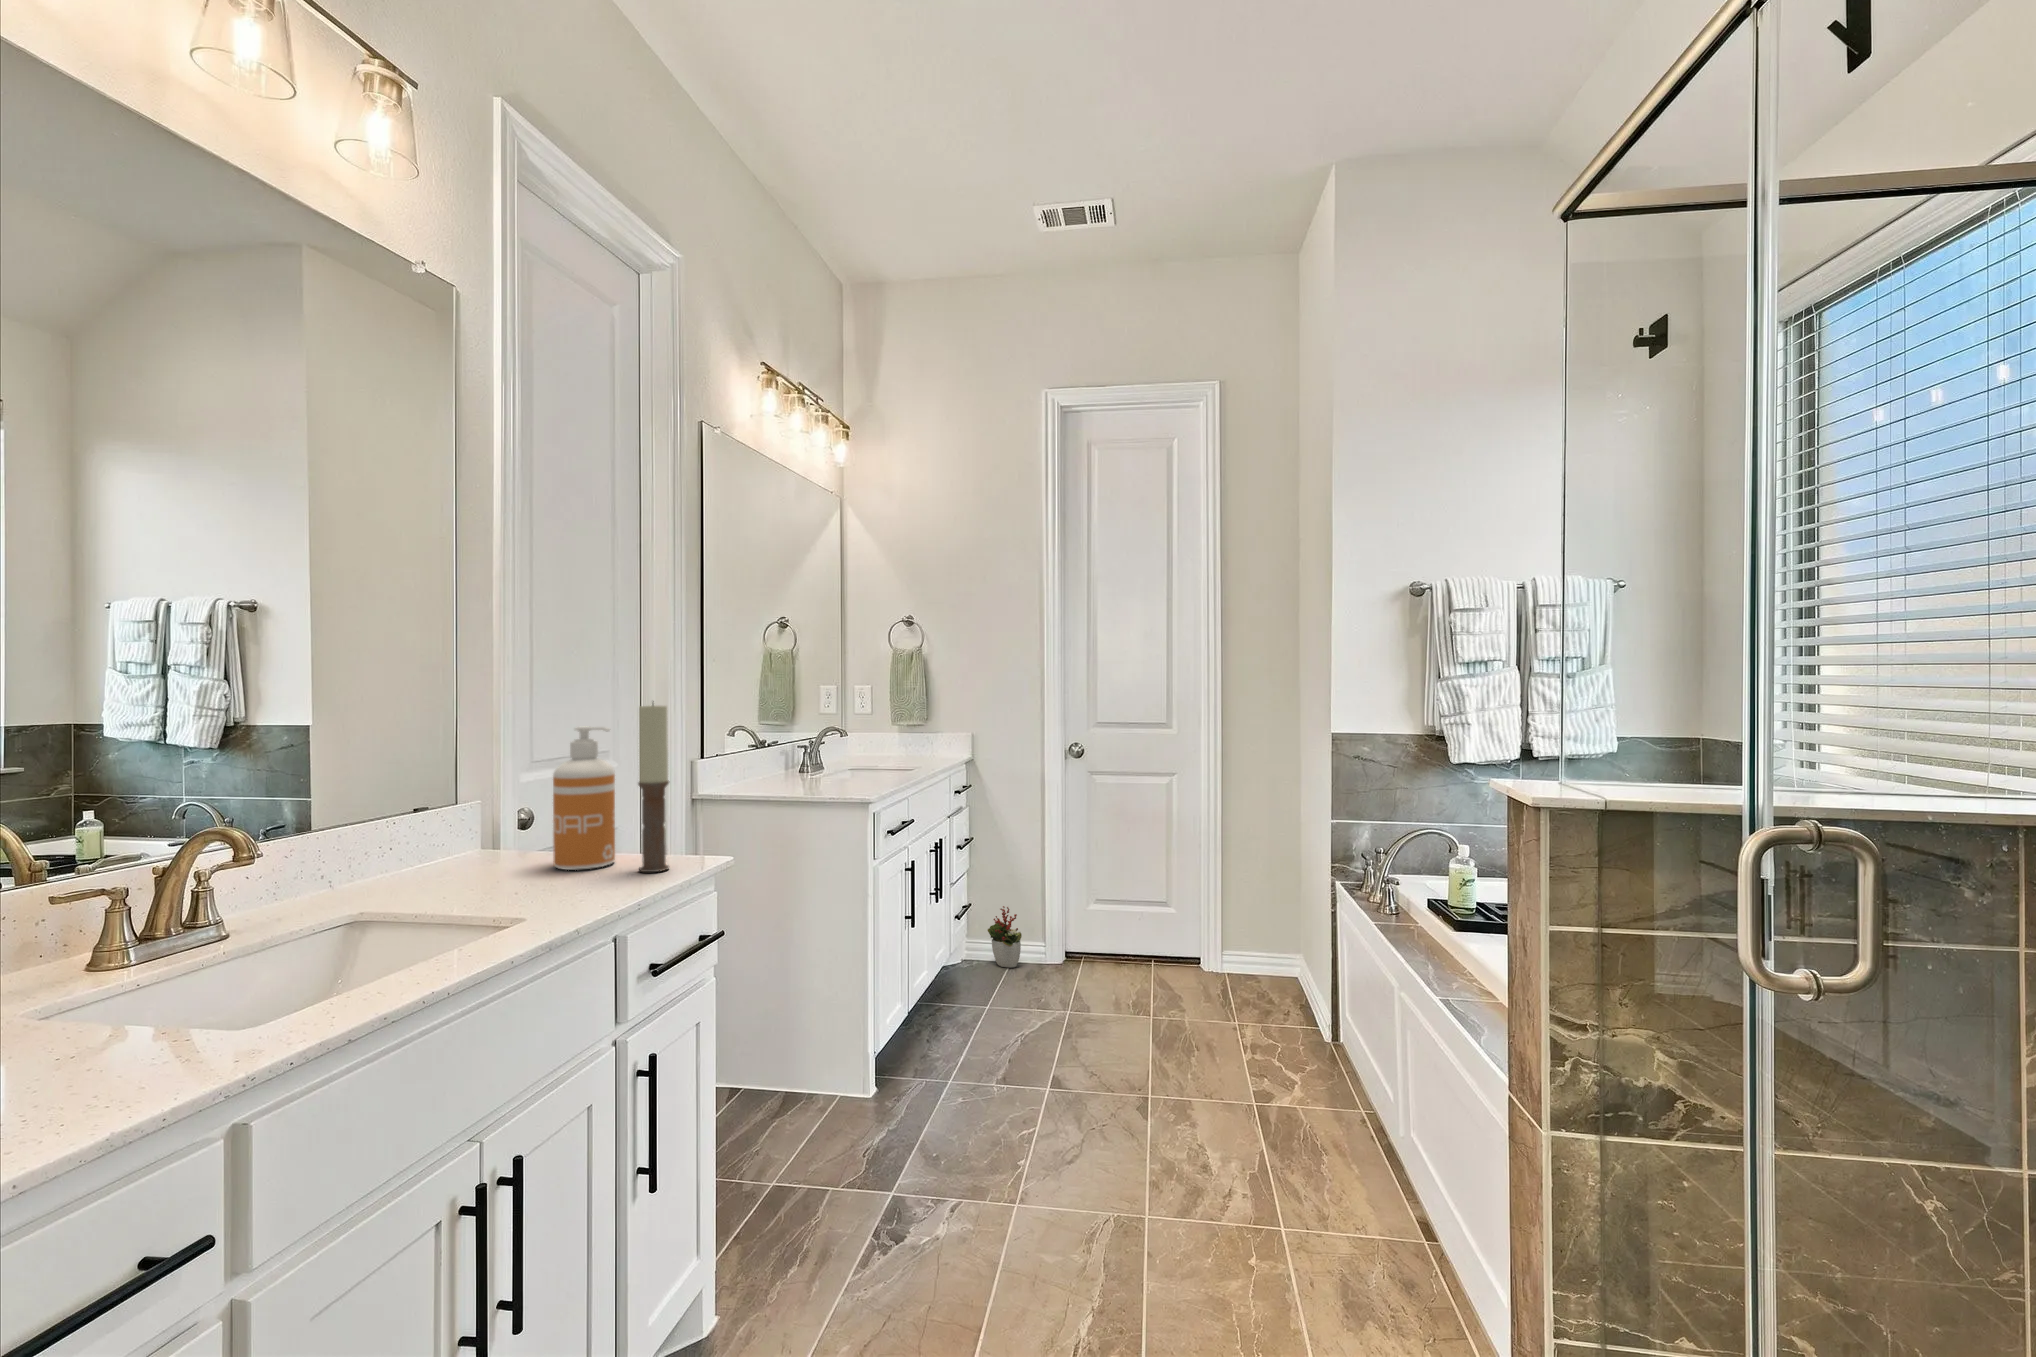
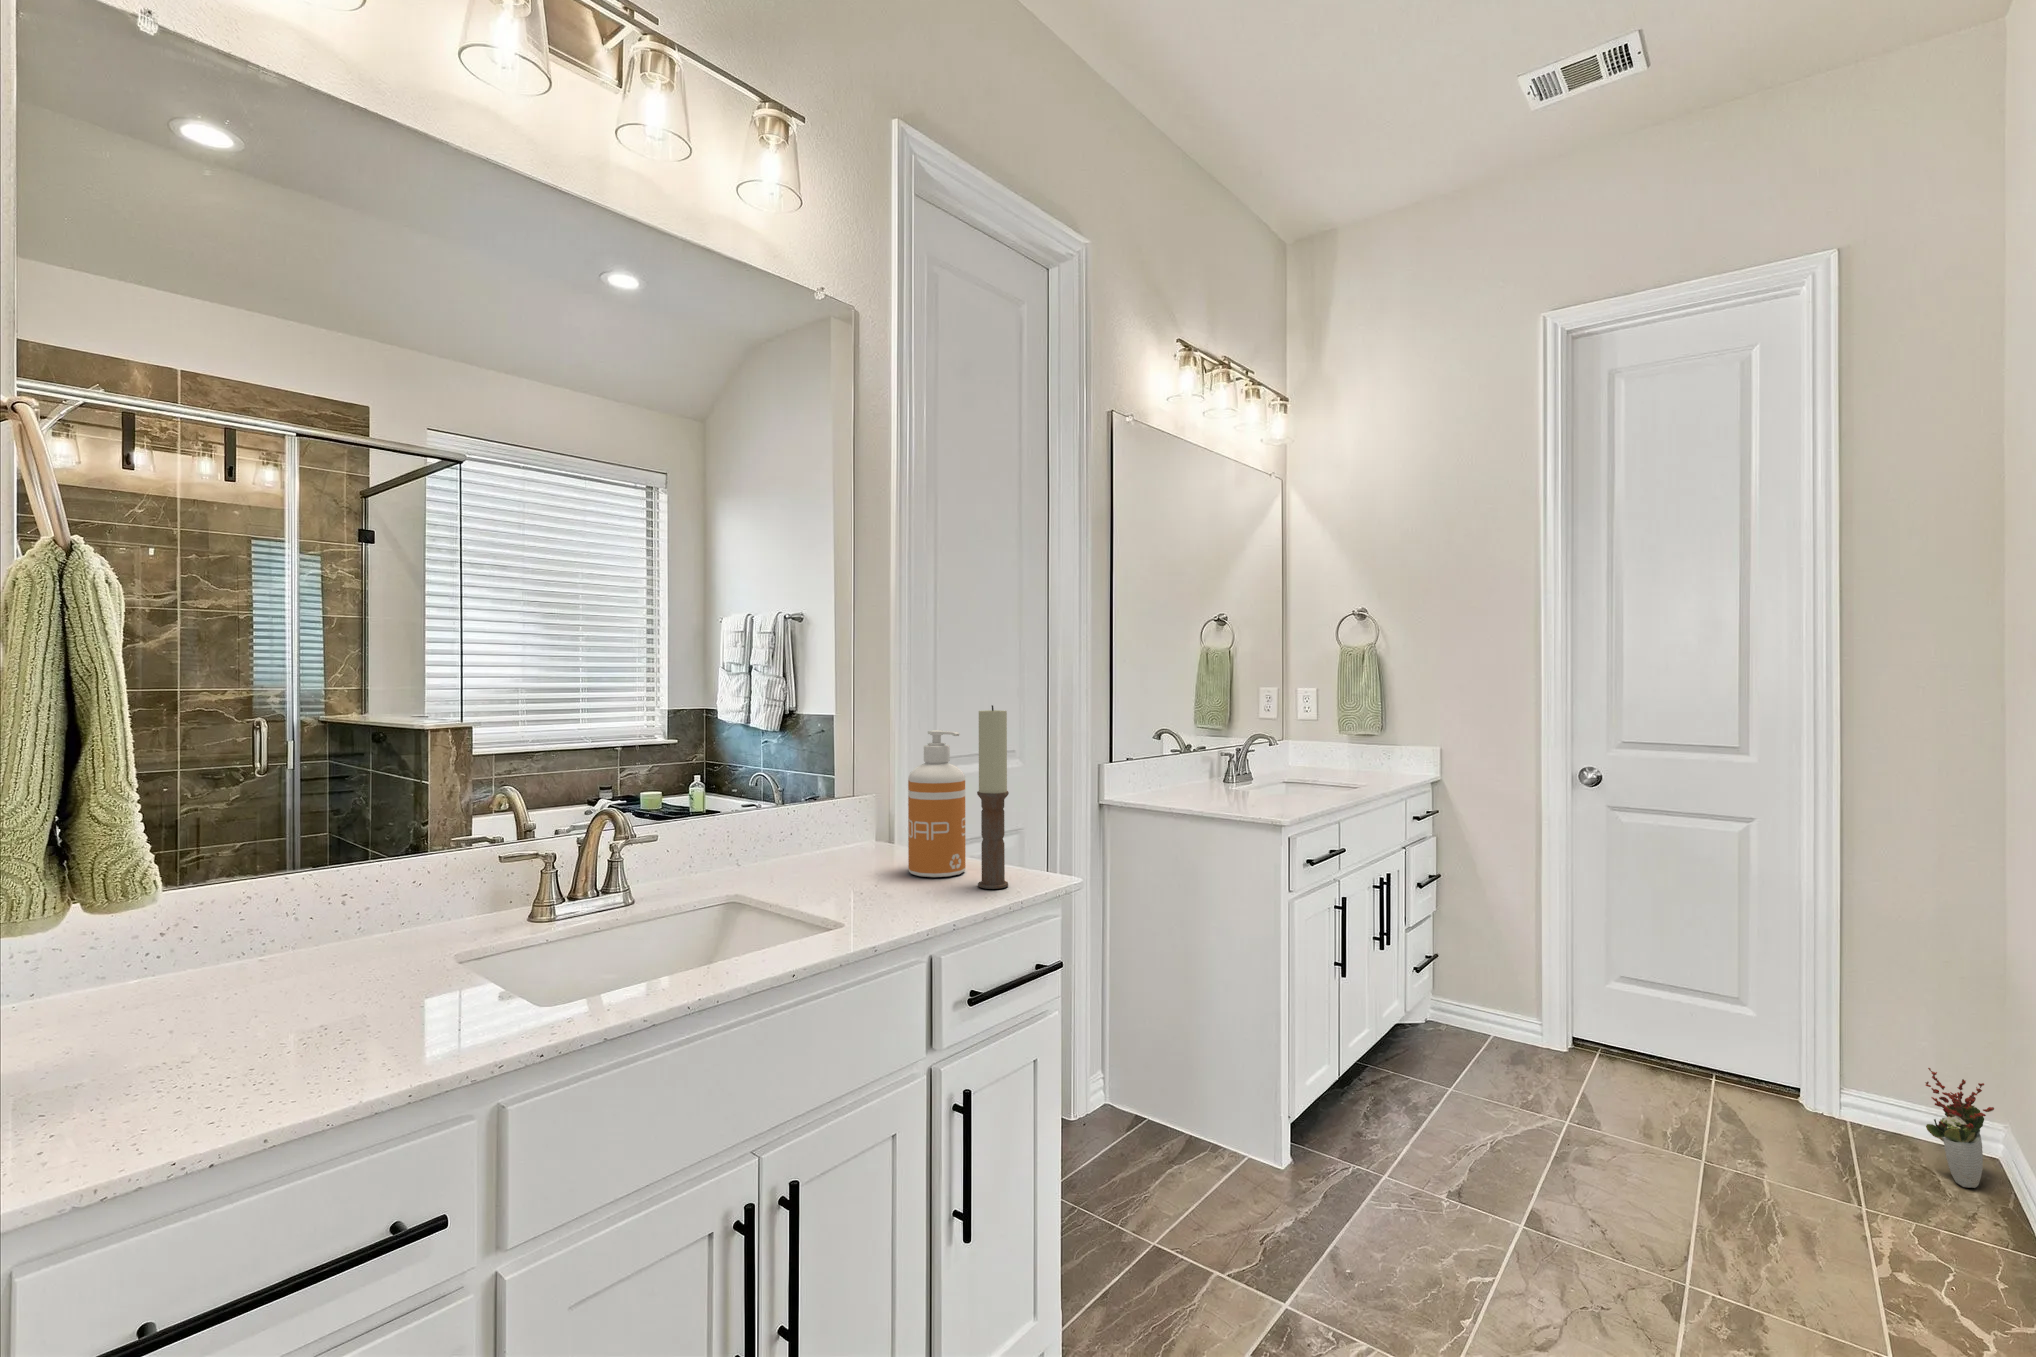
decorative plant: present [988,906,1022,968] -> present [1926,1068,1994,1188]

